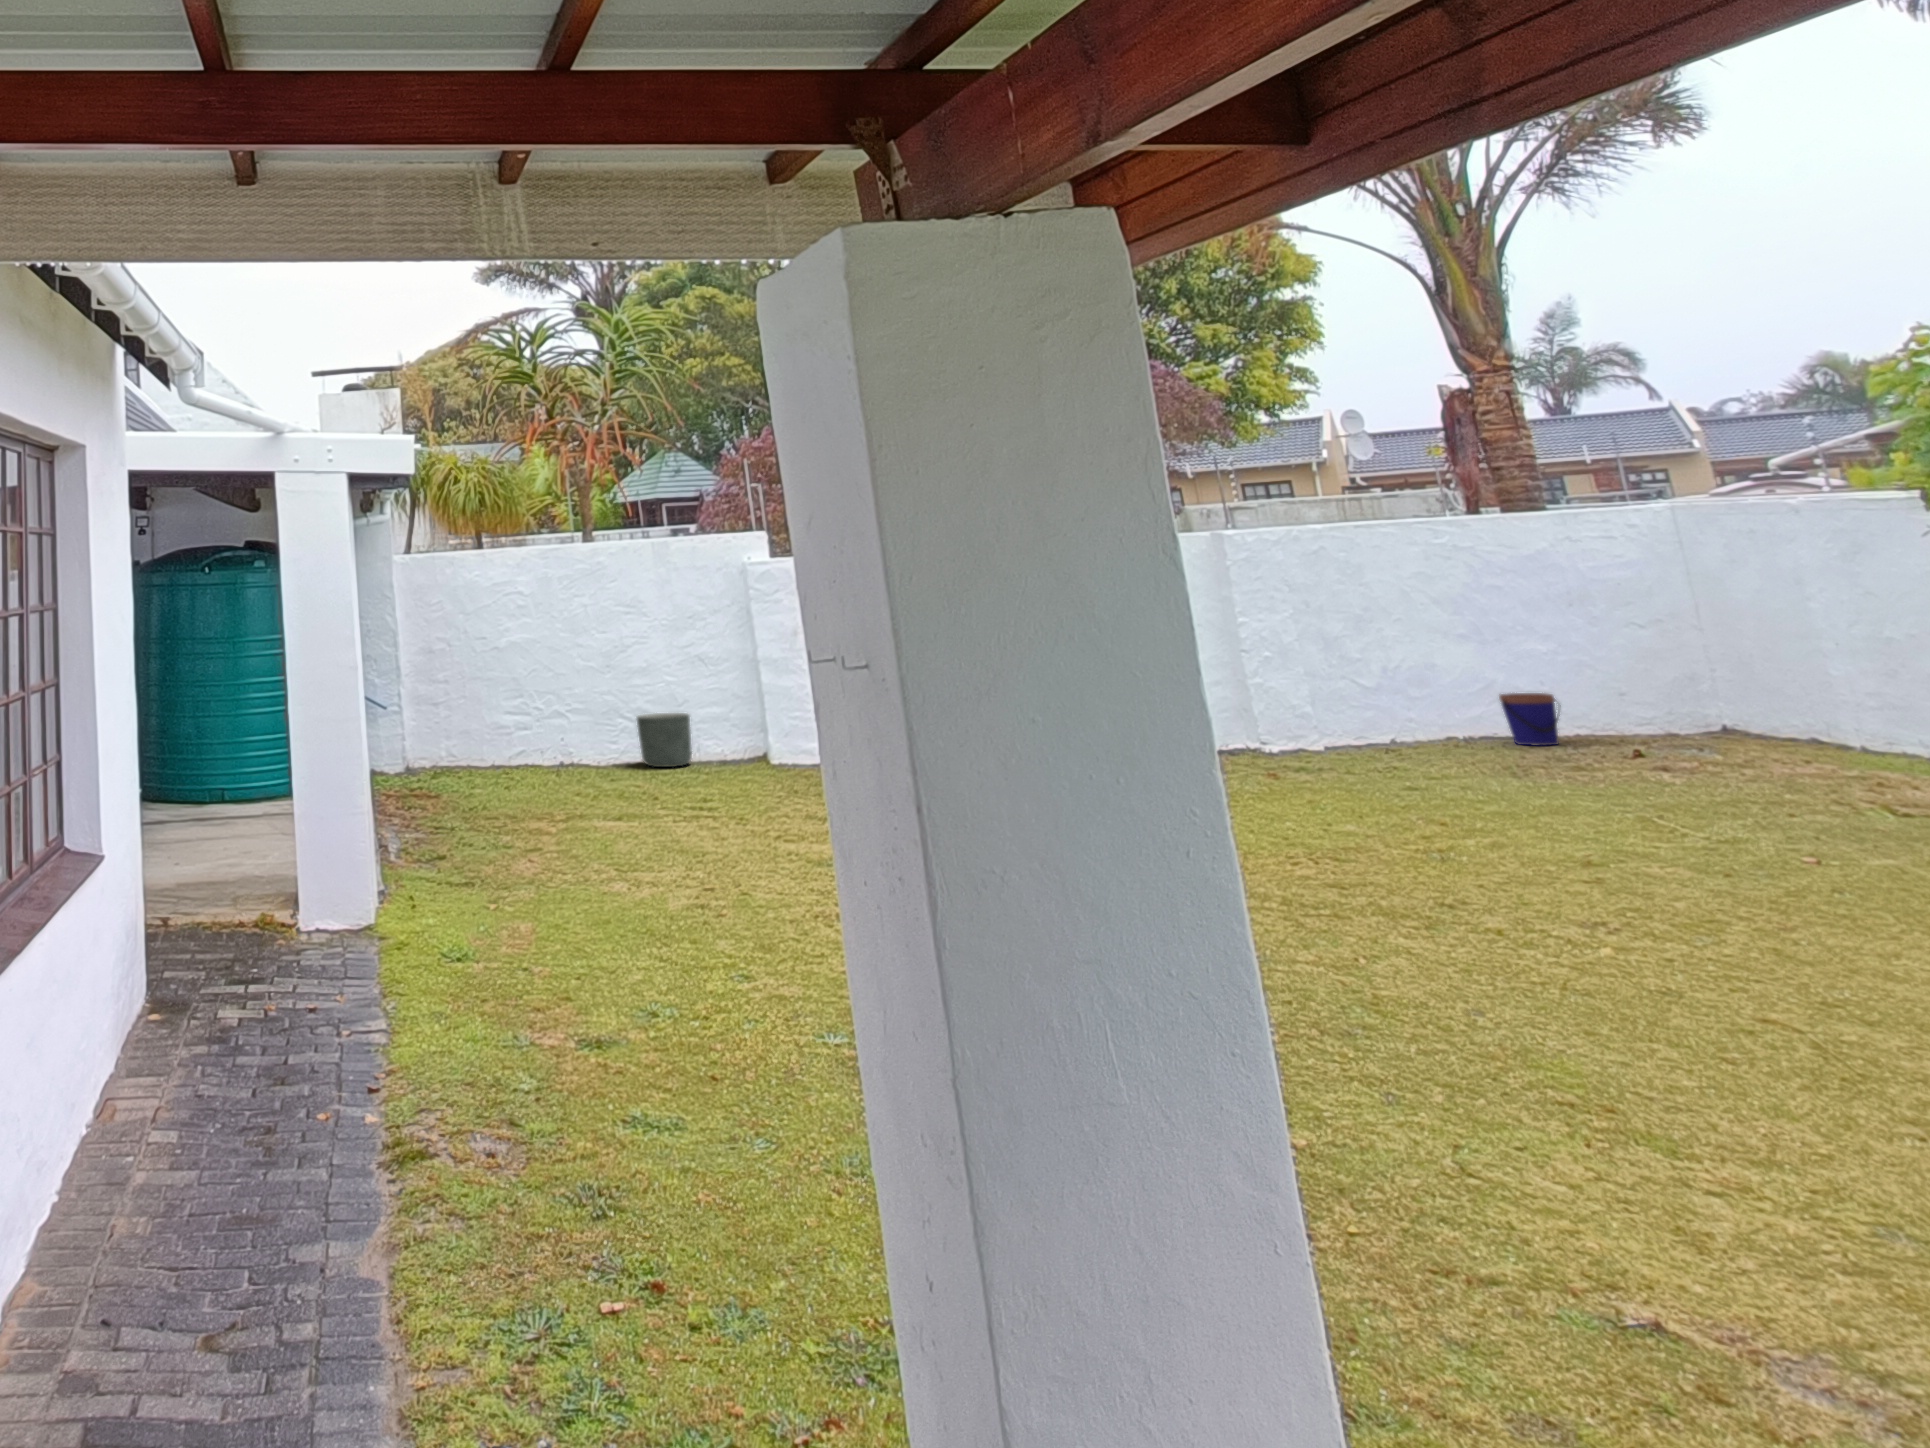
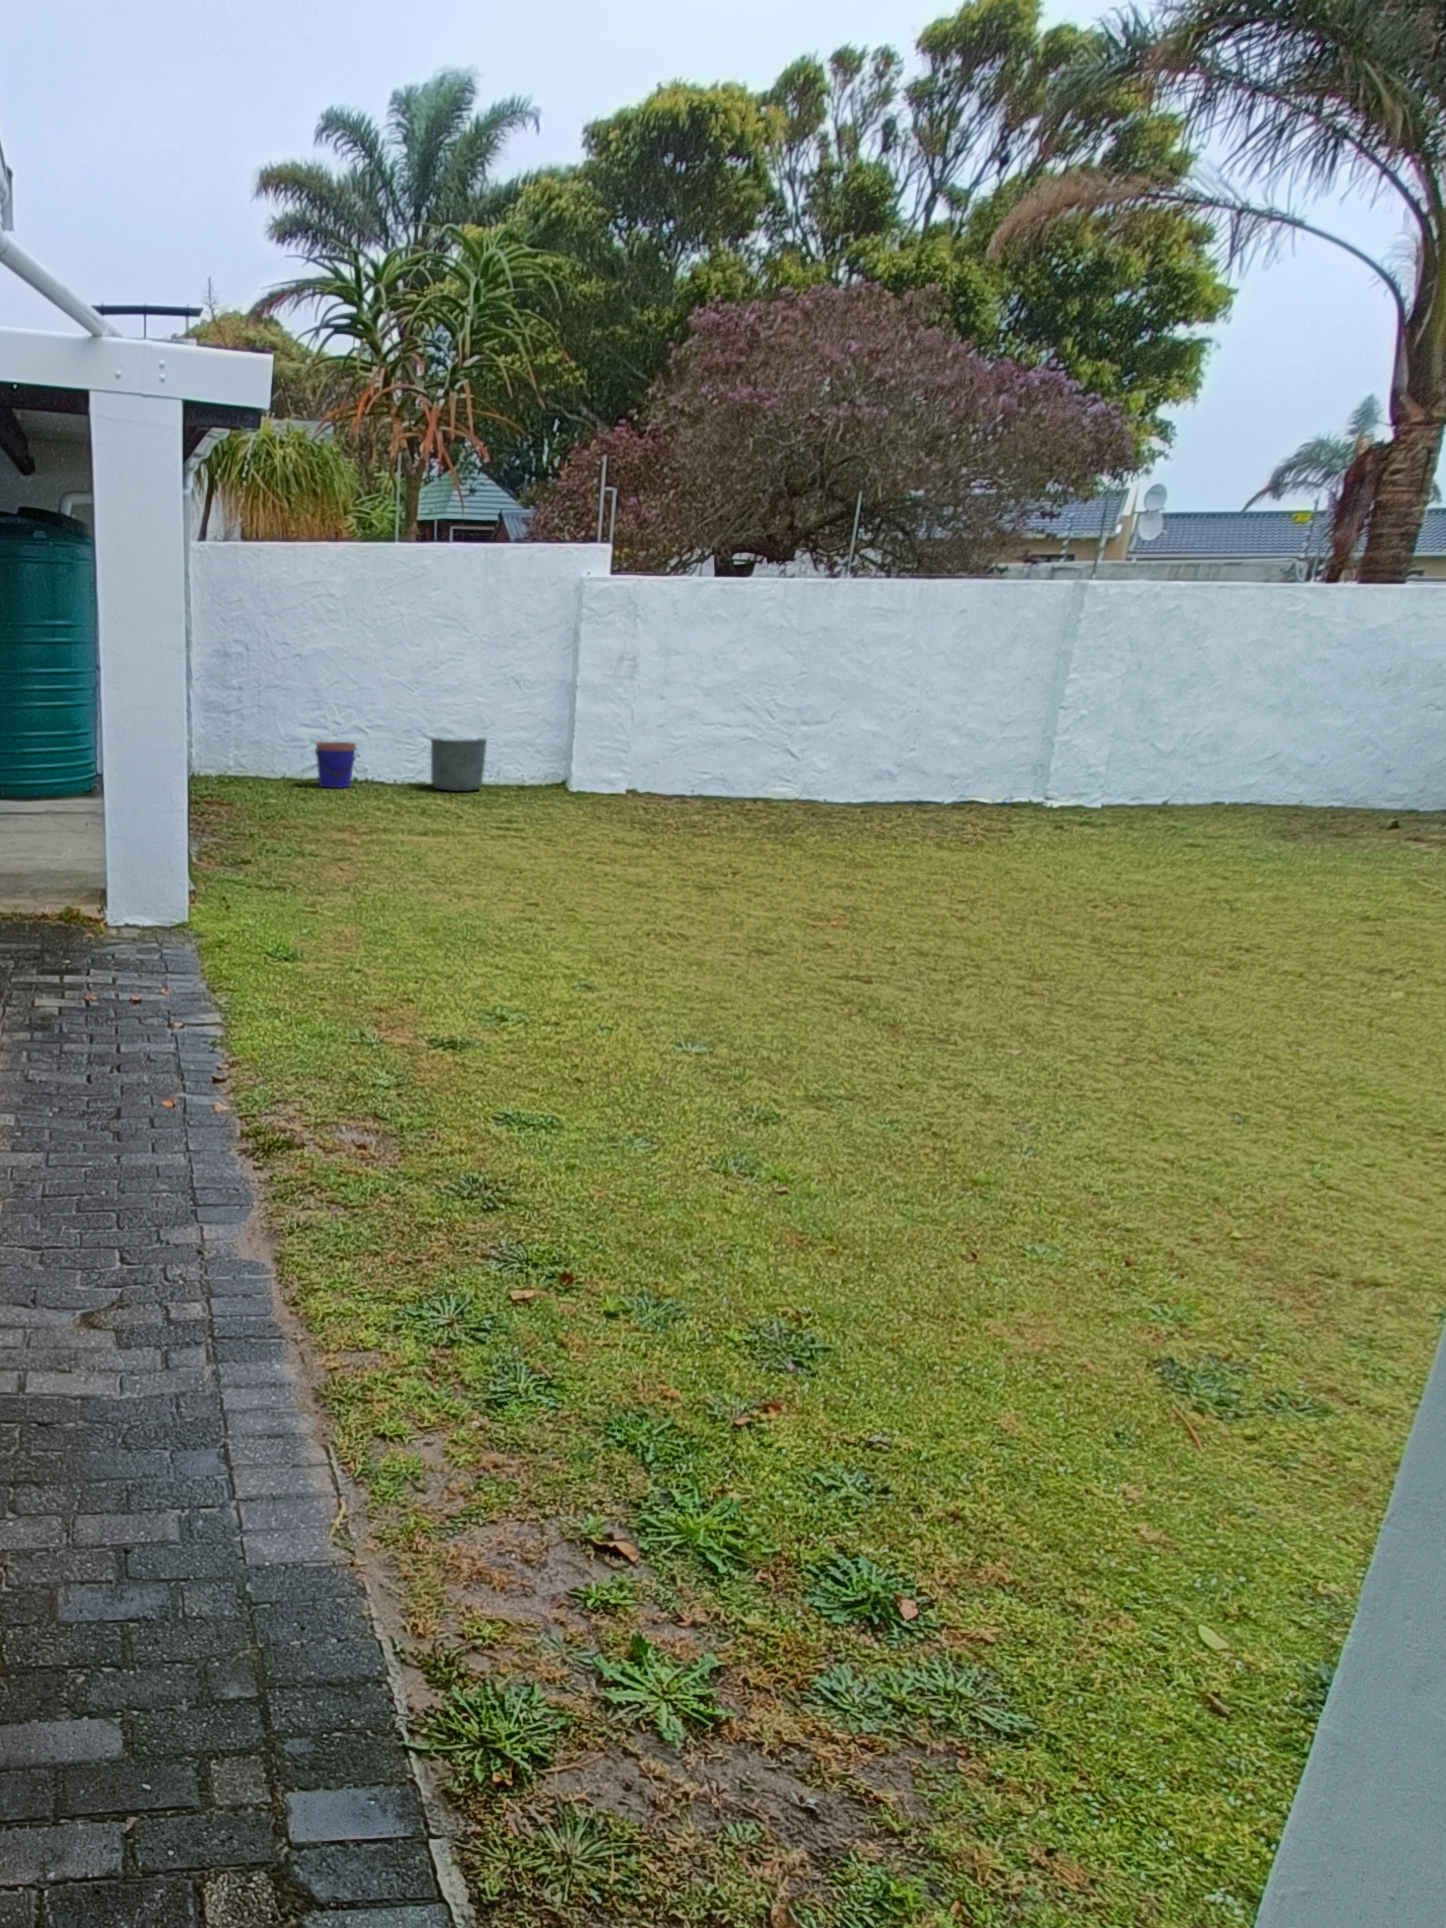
bucket: present [1499,693,1560,746] -> present [315,742,356,788]

